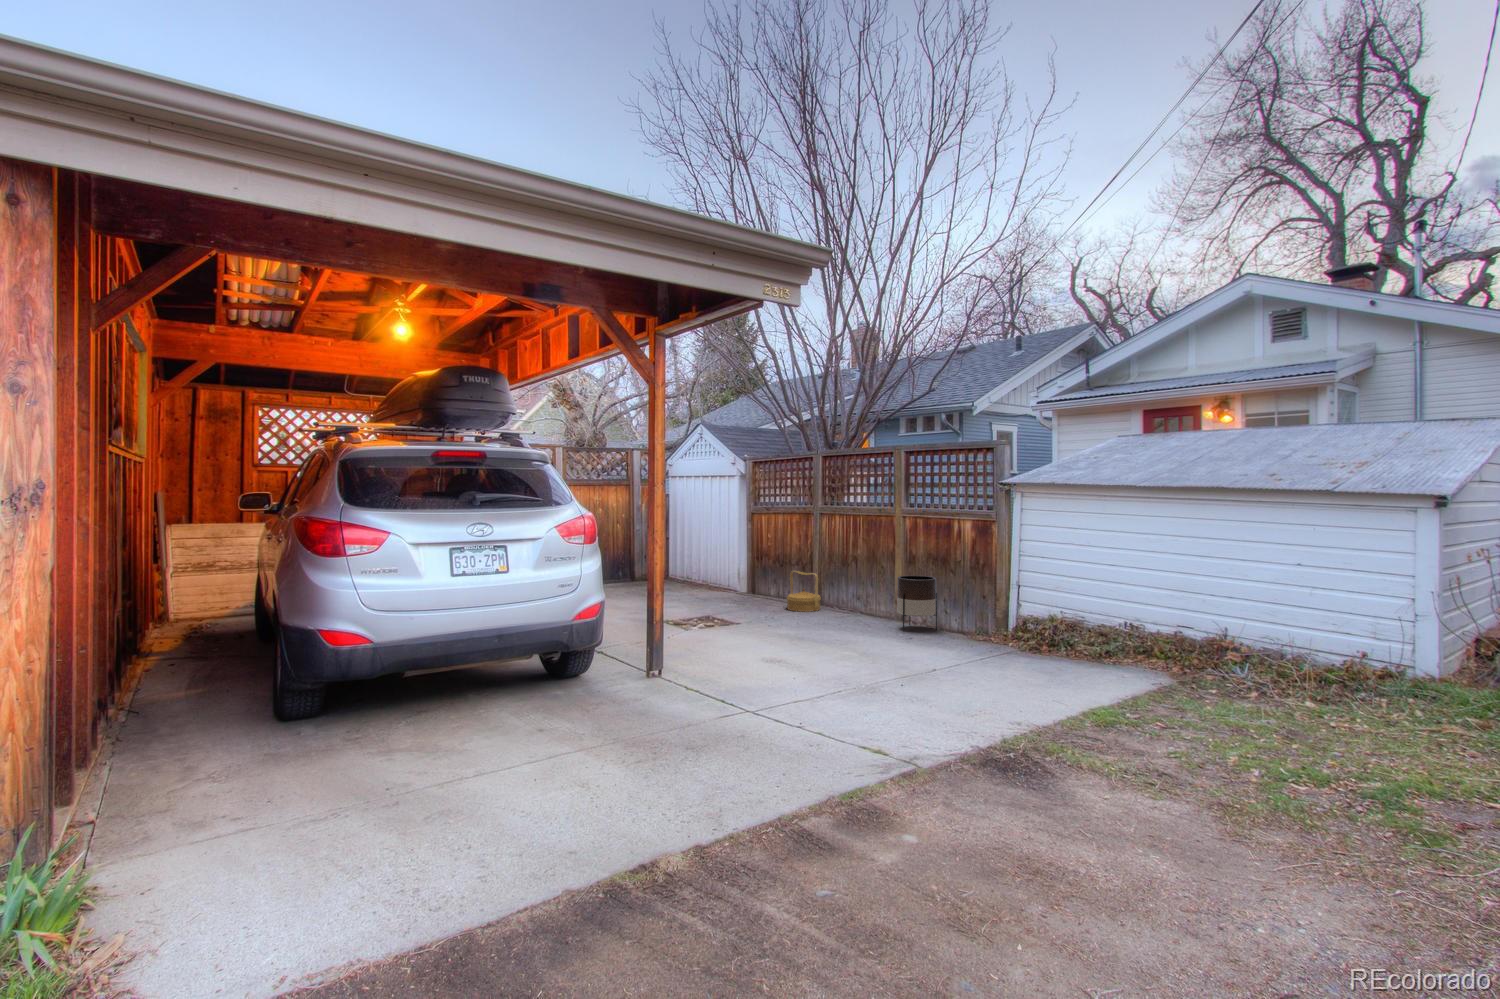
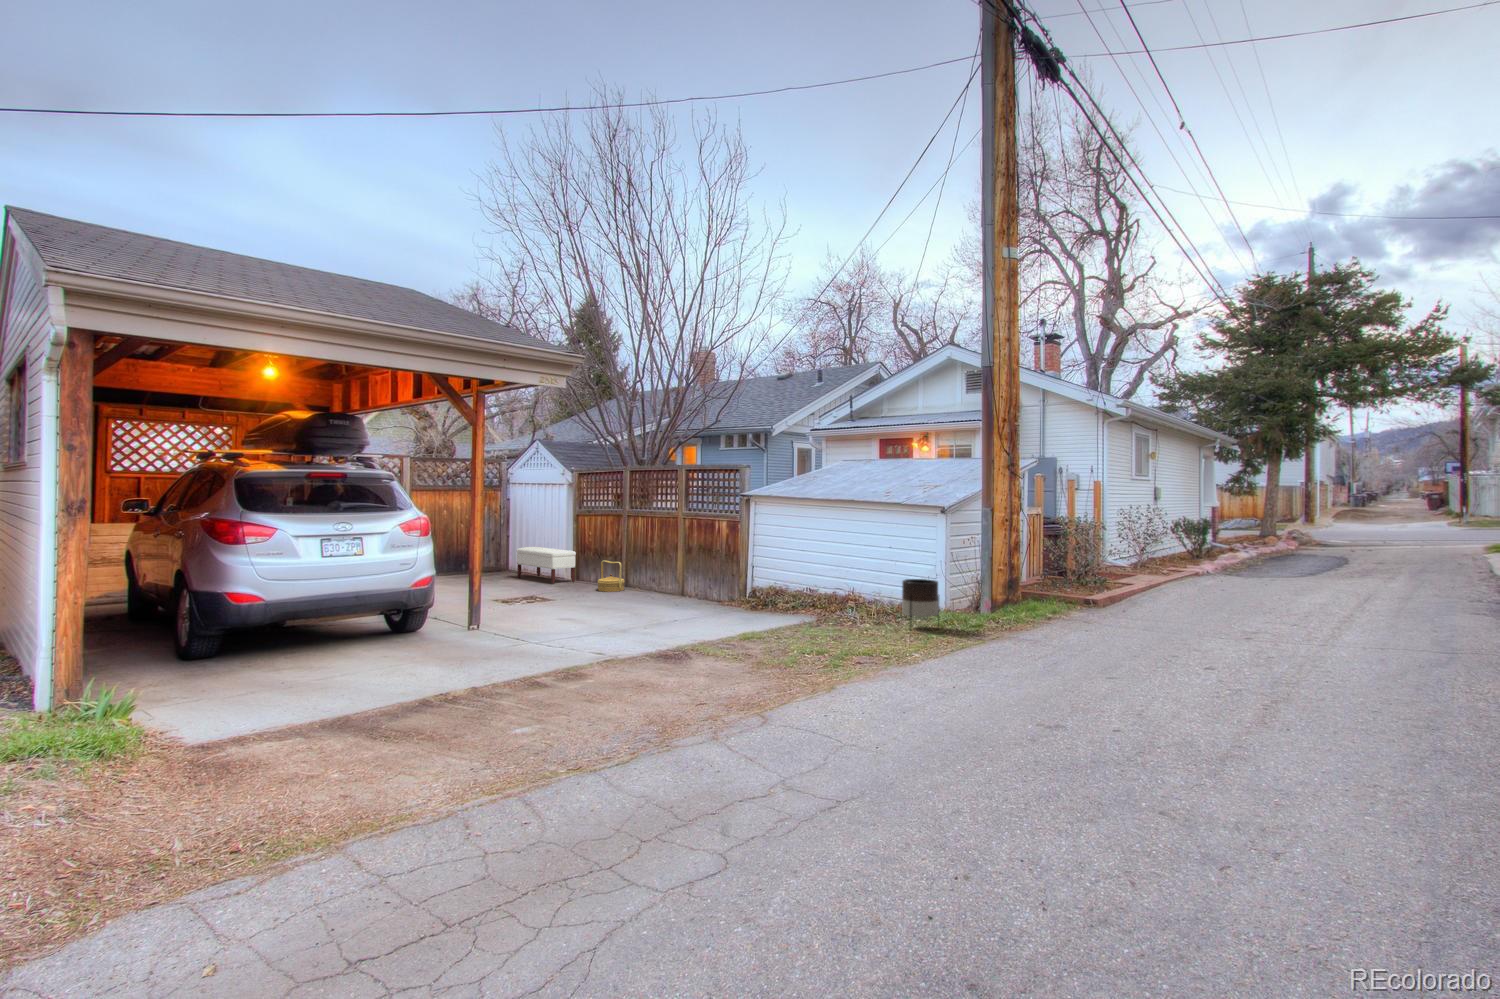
bench: none [683,552,755,599] -> present [517,547,576,584]
planter: present [897,575,937,631] -> present [902,579,939,625]

